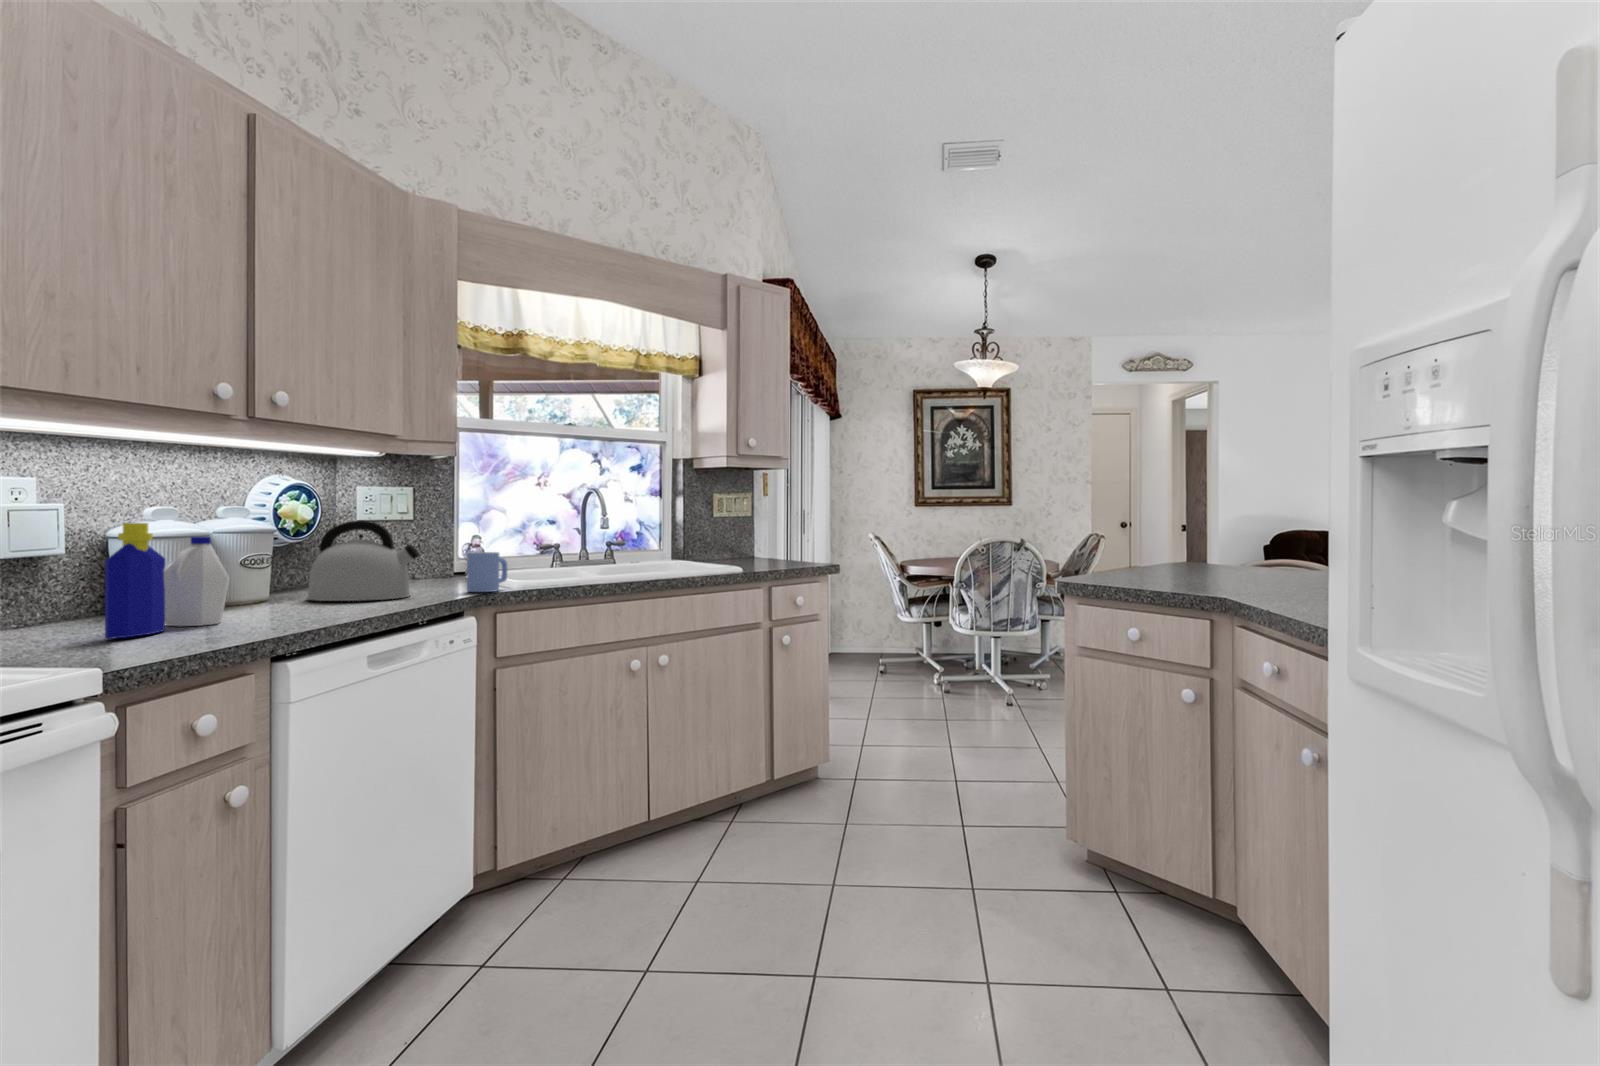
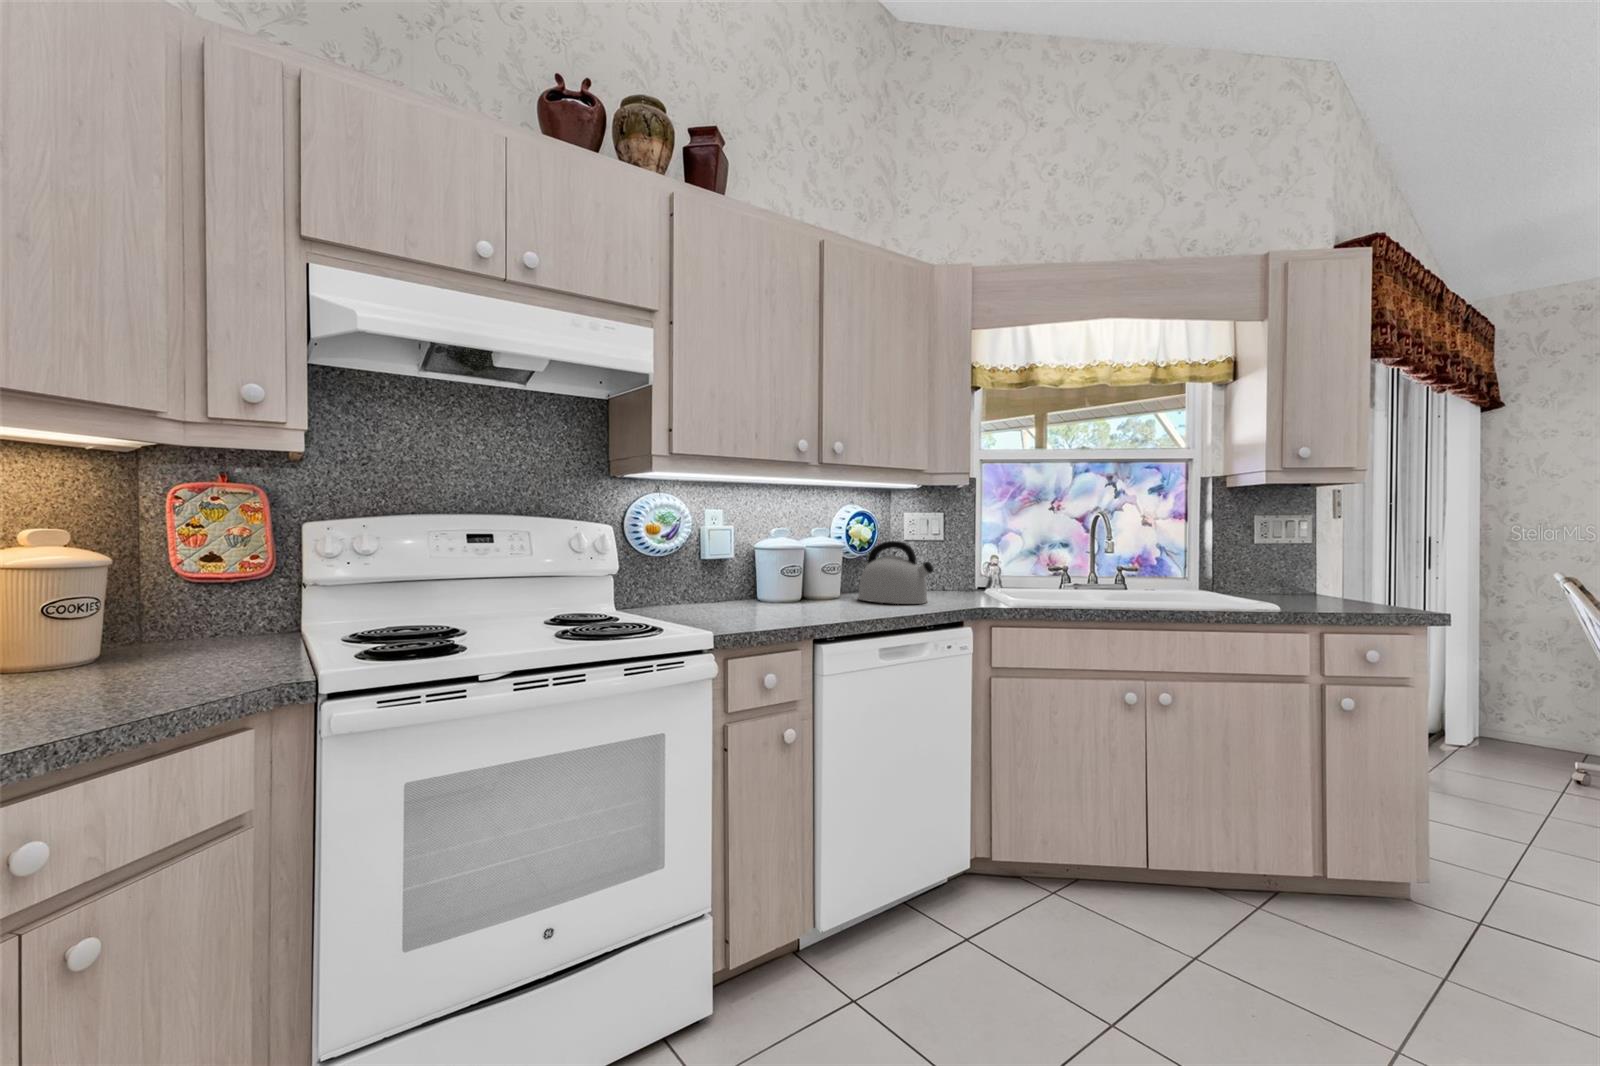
bottle: present [105,523,229,639] -> none [733,541,803,615]
mug: present [467,552,507,592] -> none [971,570,1007,605]

